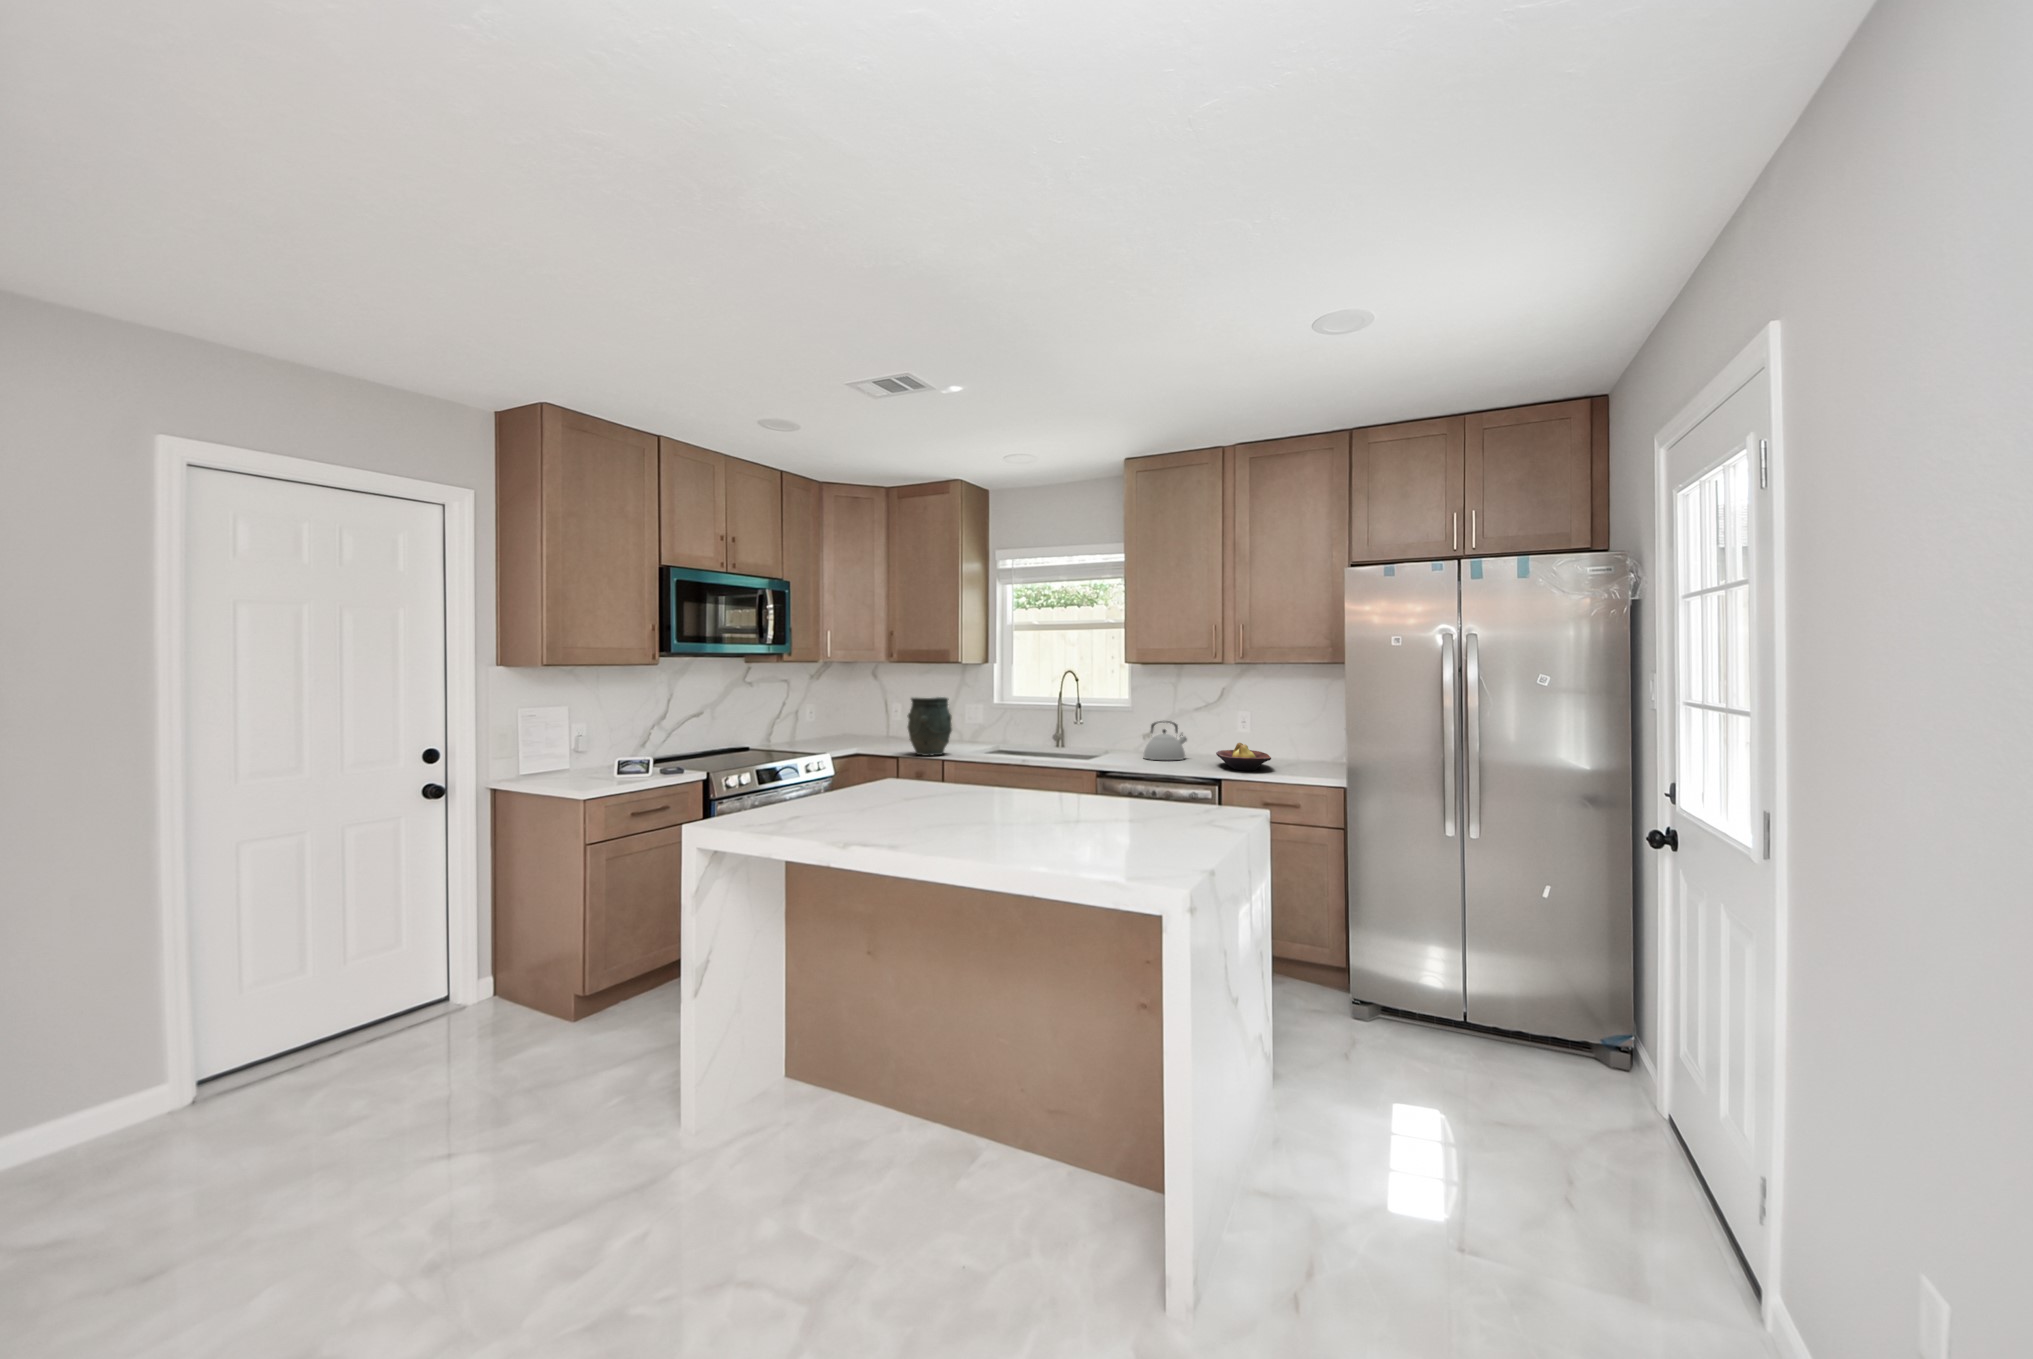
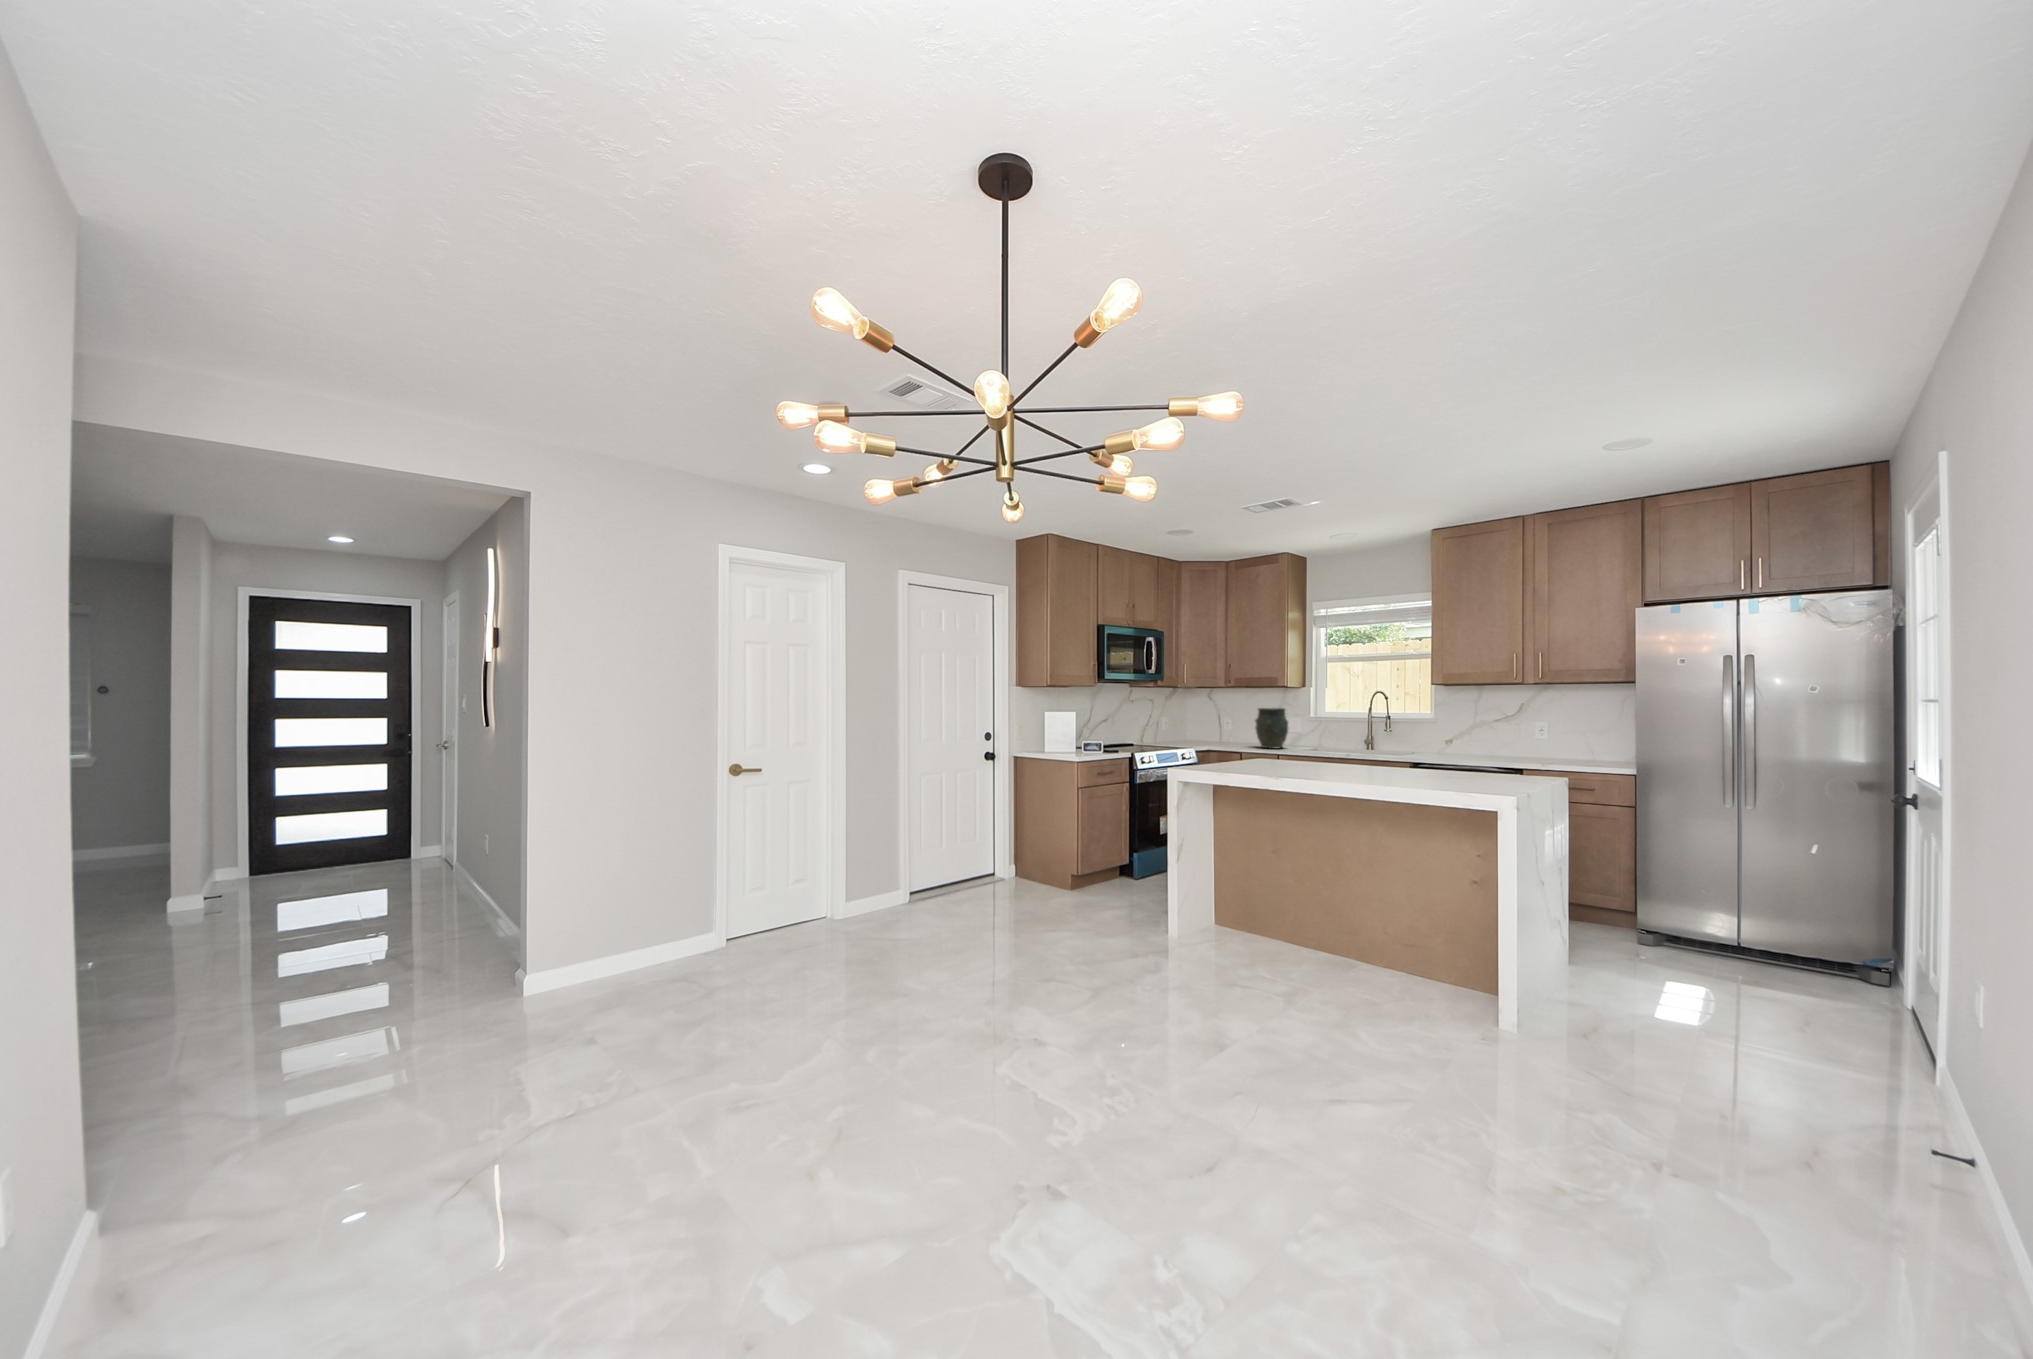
kettle: present [1143,721,1187,760] -> none [1447,728,1486,758]
fruit bowl: present [1216,743,1271,770] -> none [1515,746,1568,767]

